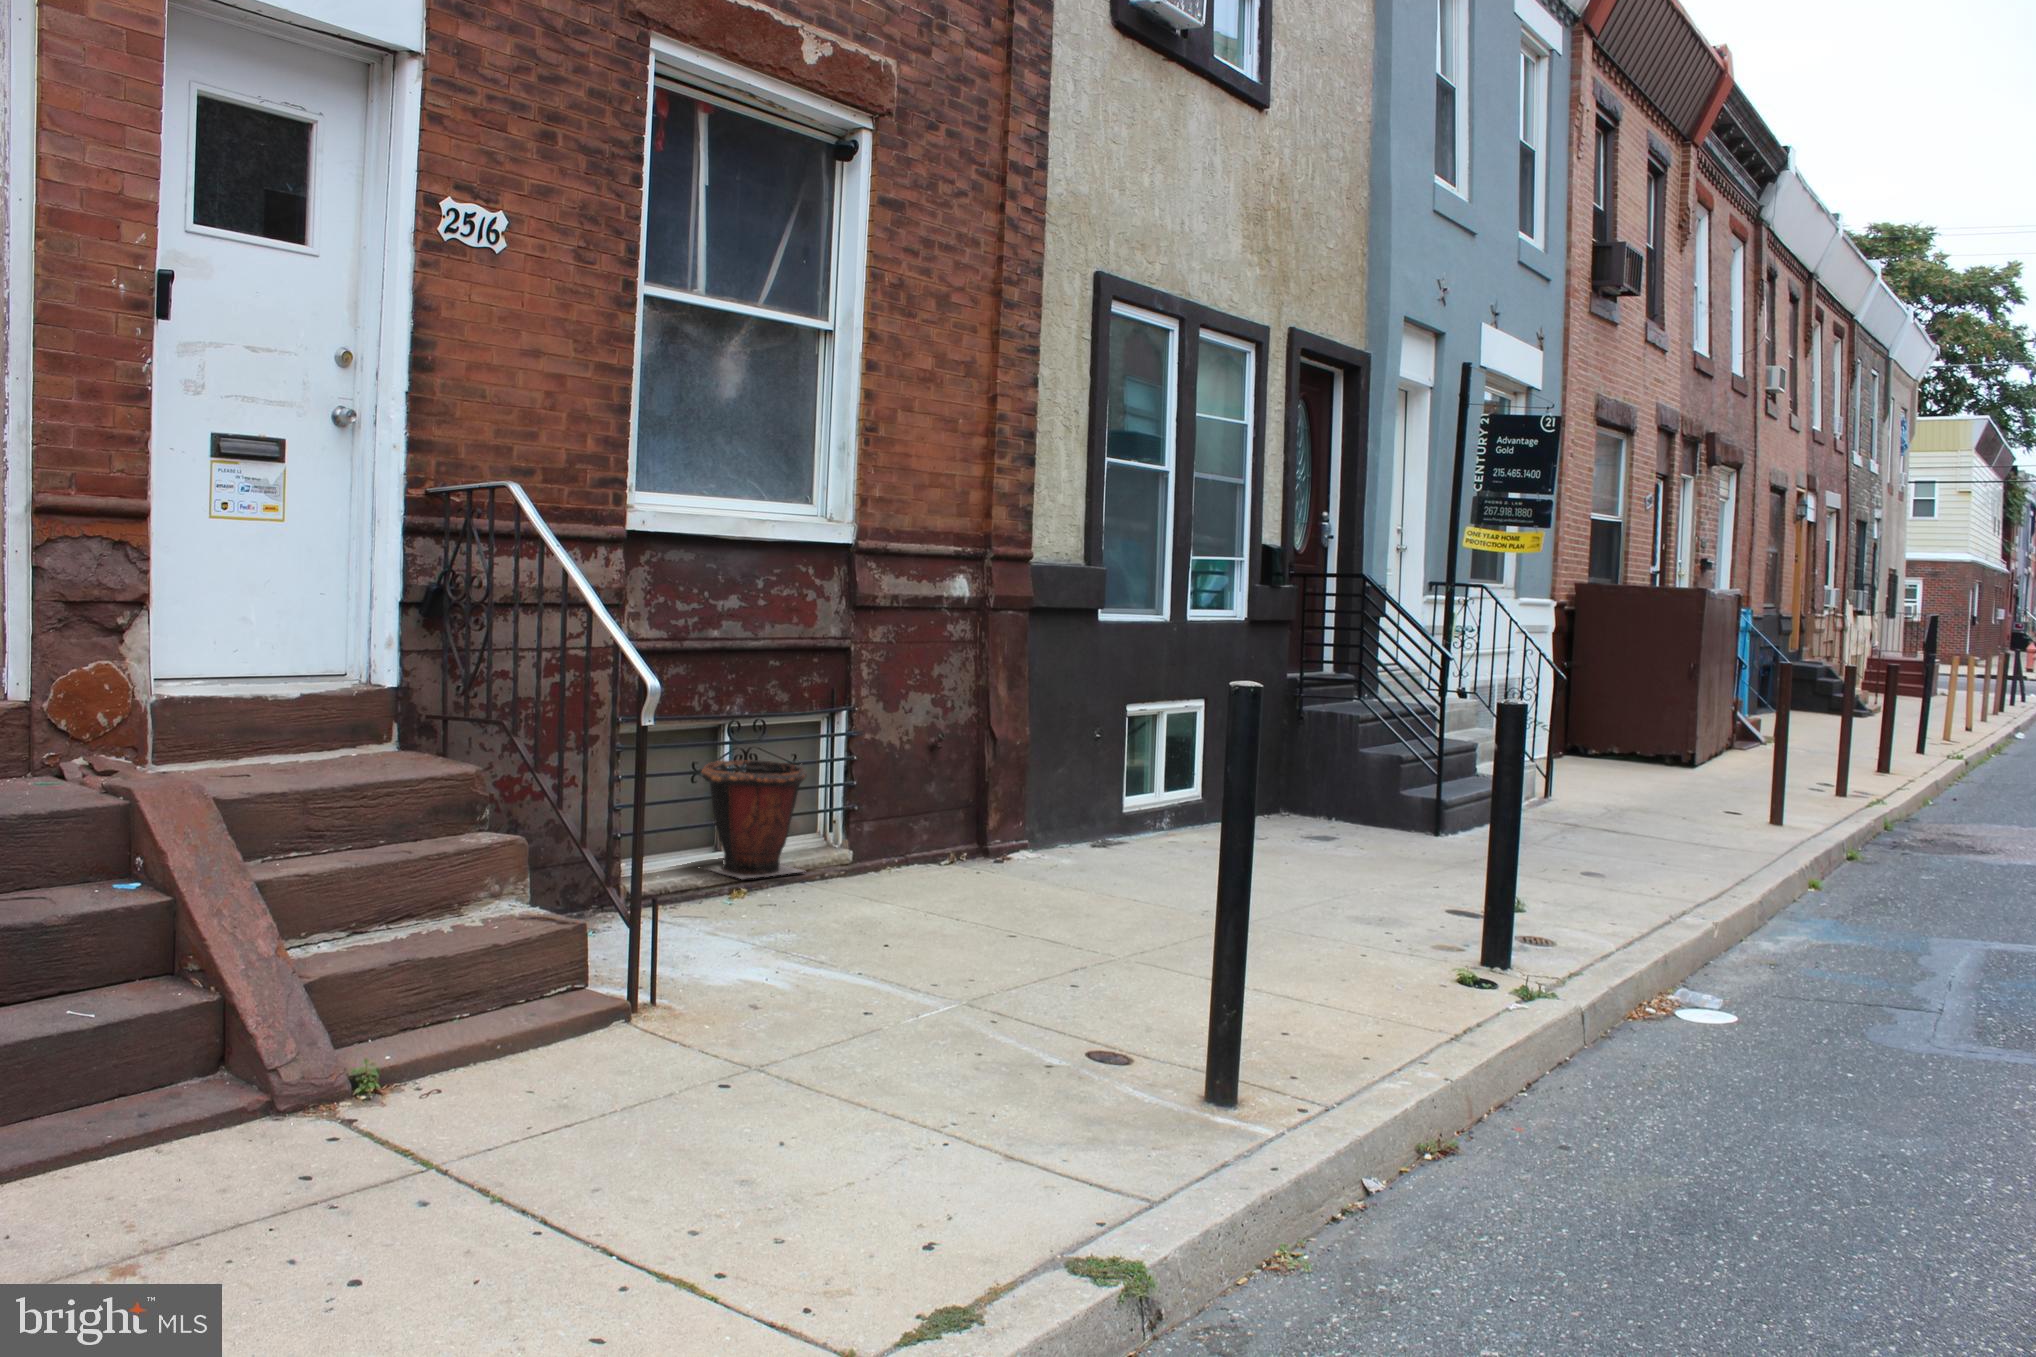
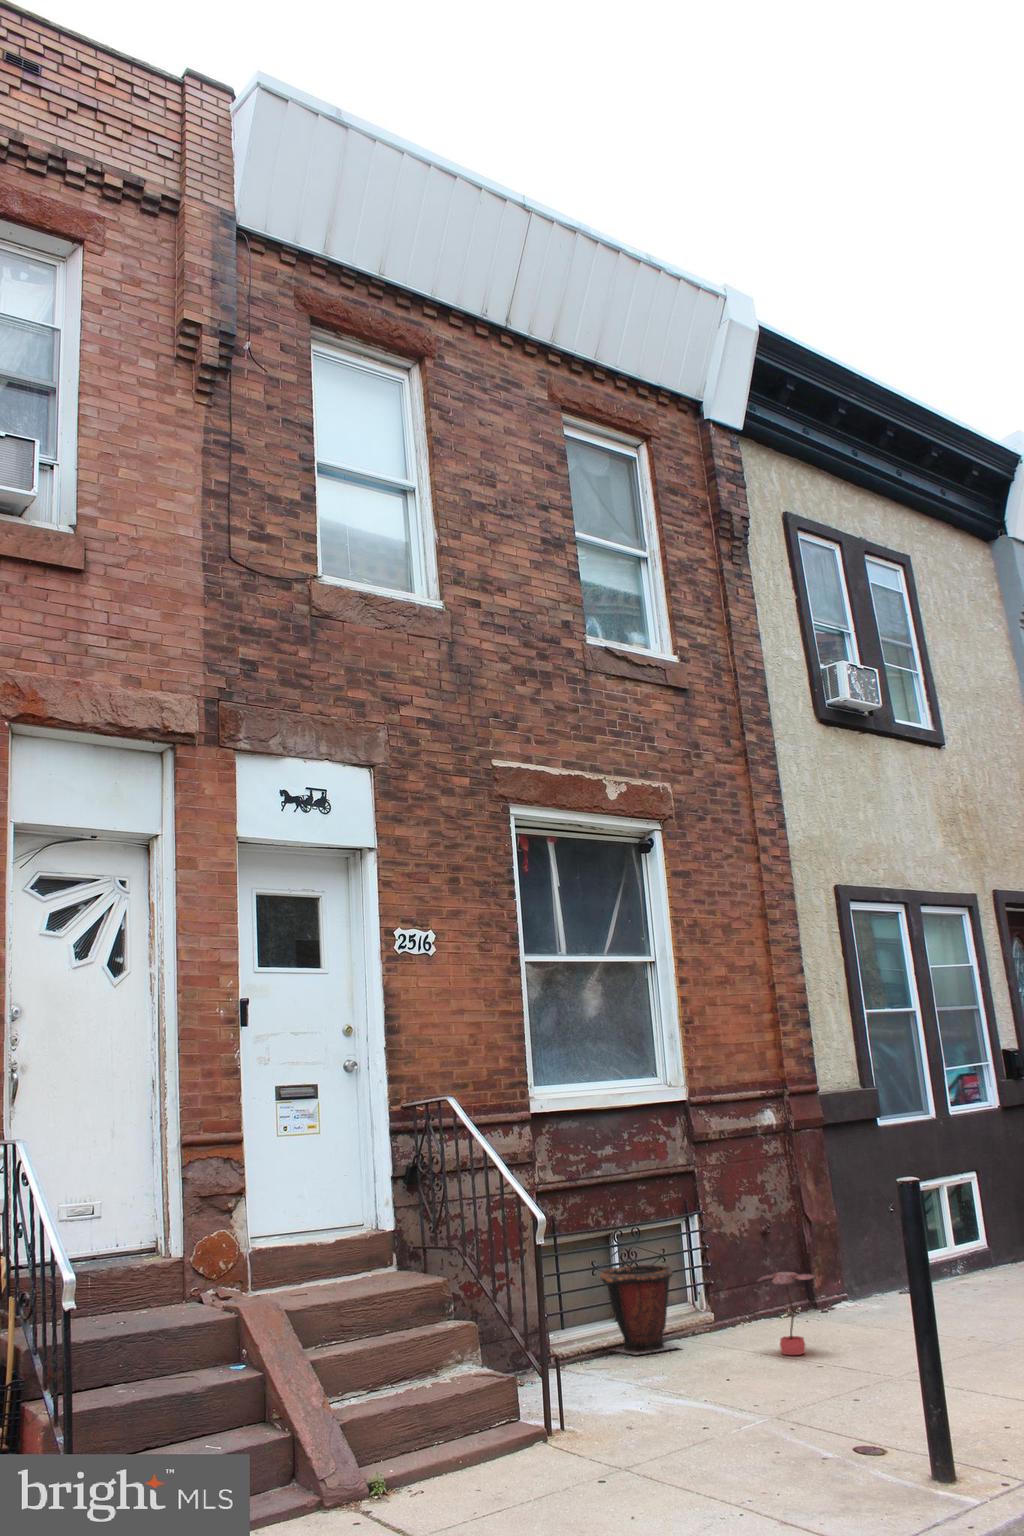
potted plant: none [922,788,1003,894] -> present [758,1272,815,1355]

